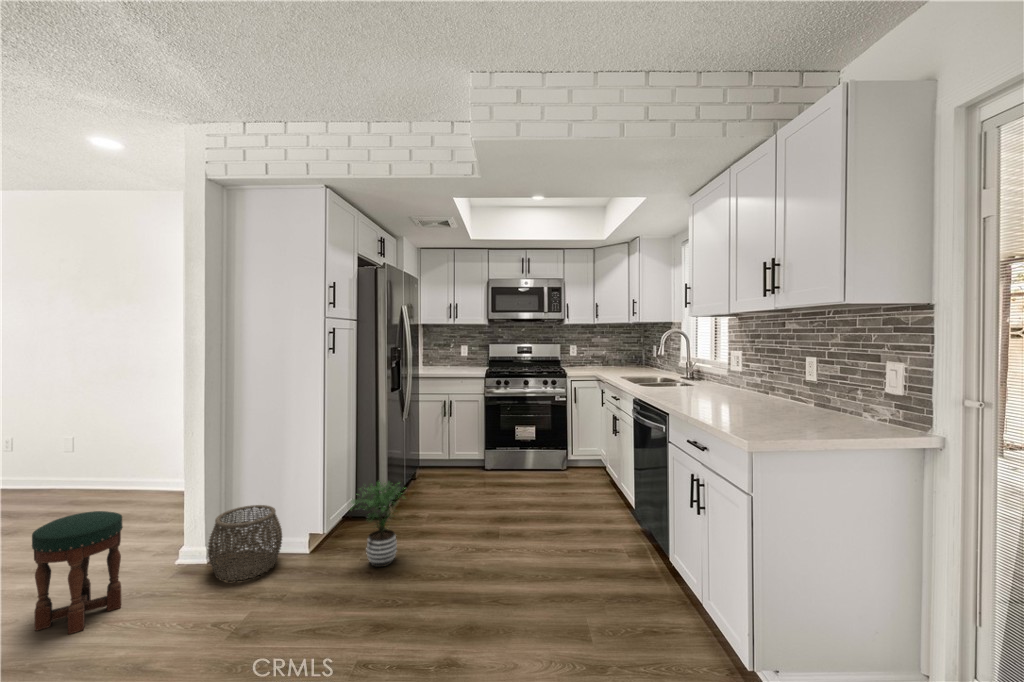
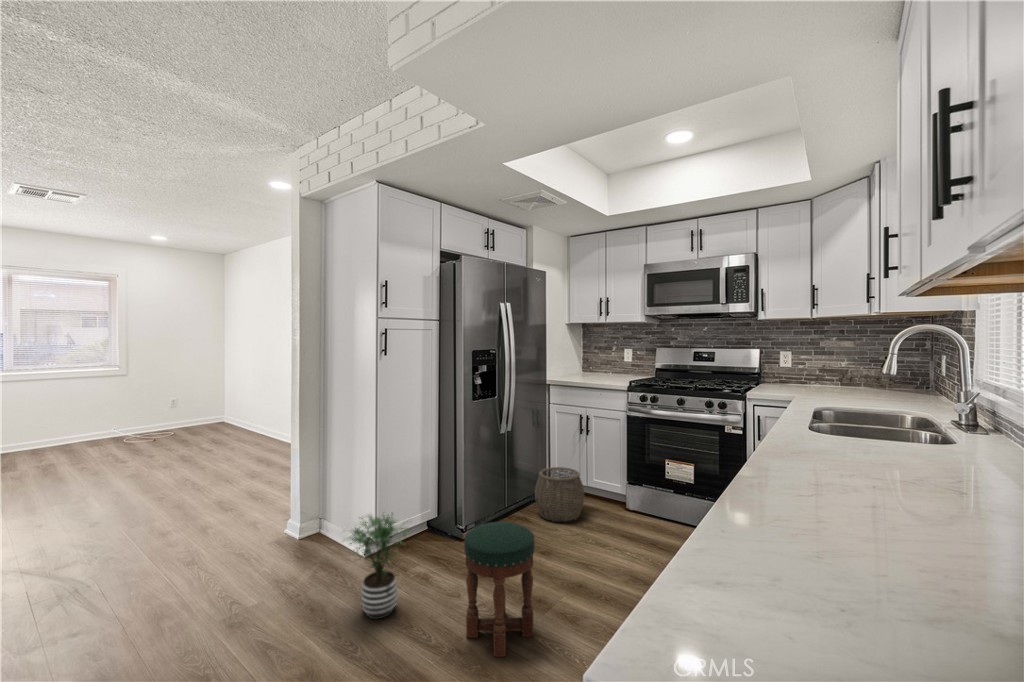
woven basket: present [208,505,282,581] -> present [535,467,584,522]
stool: present [32,511,123,634] -> present [464,522,535,657]

